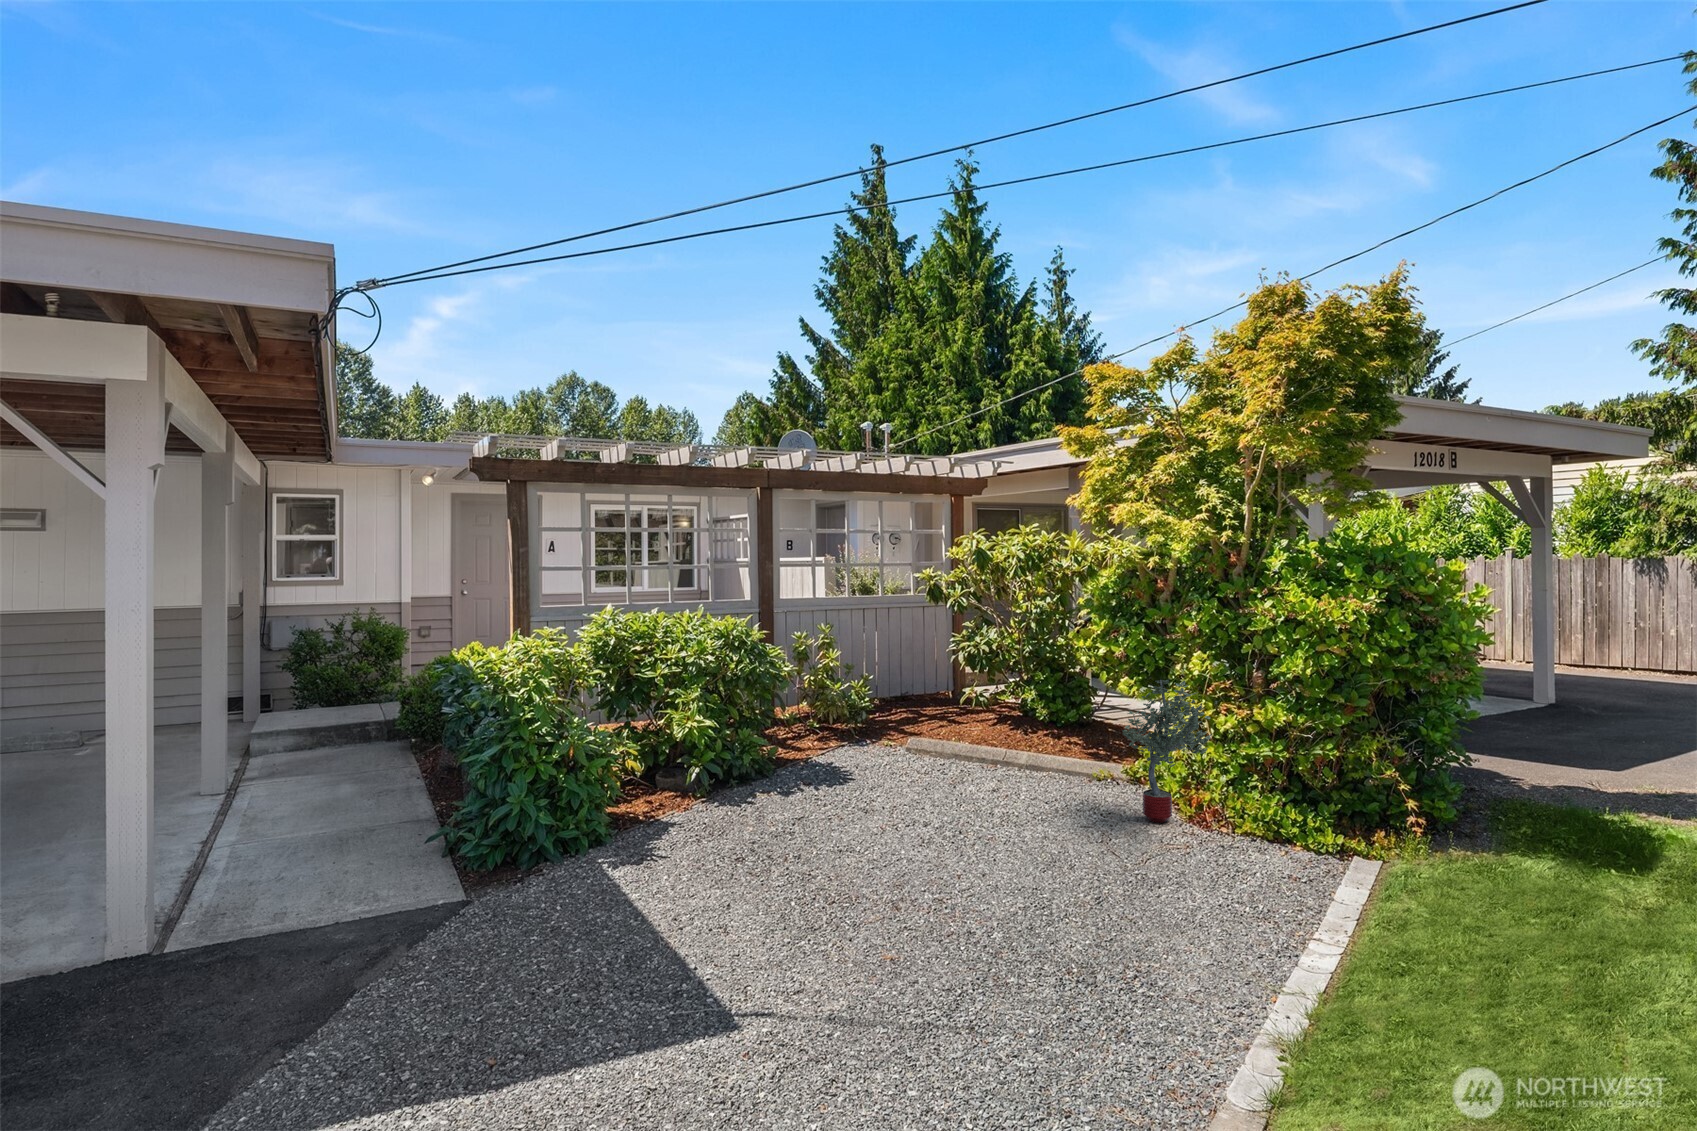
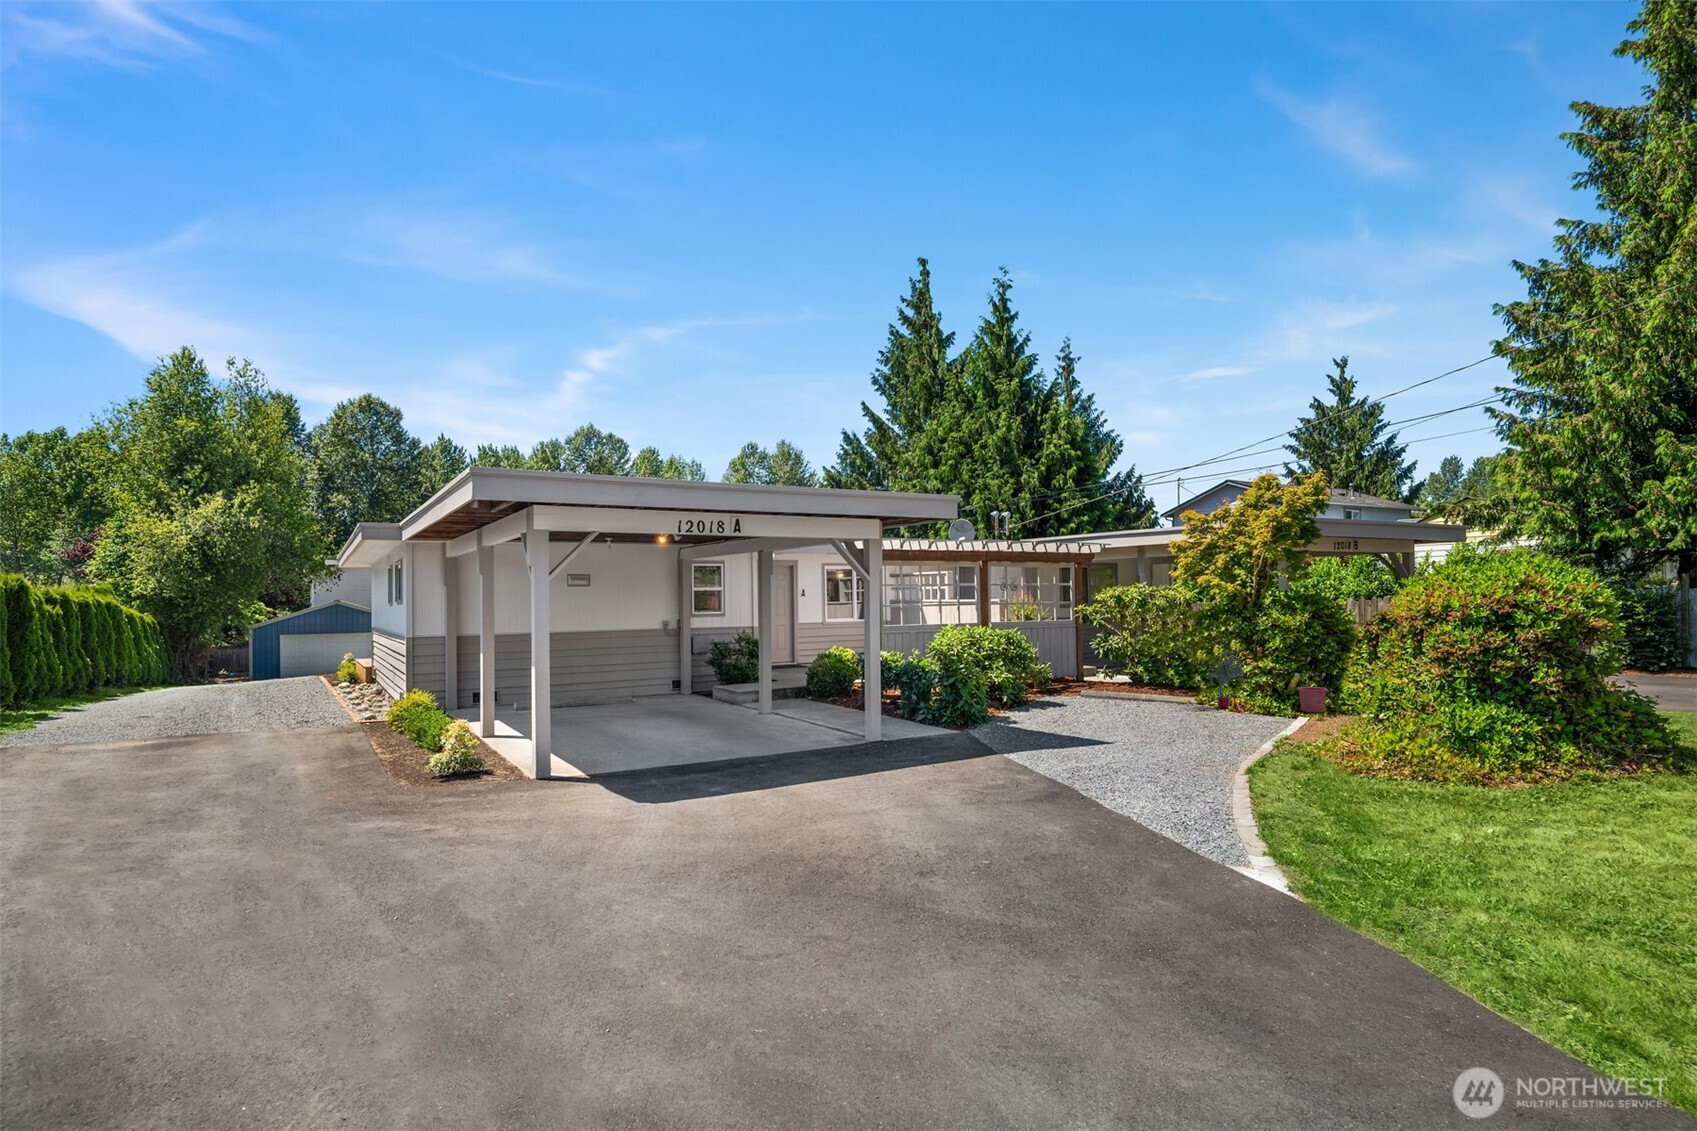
bucket: none [1347,783,1434,861] -> present [1297,687,1327,713]

